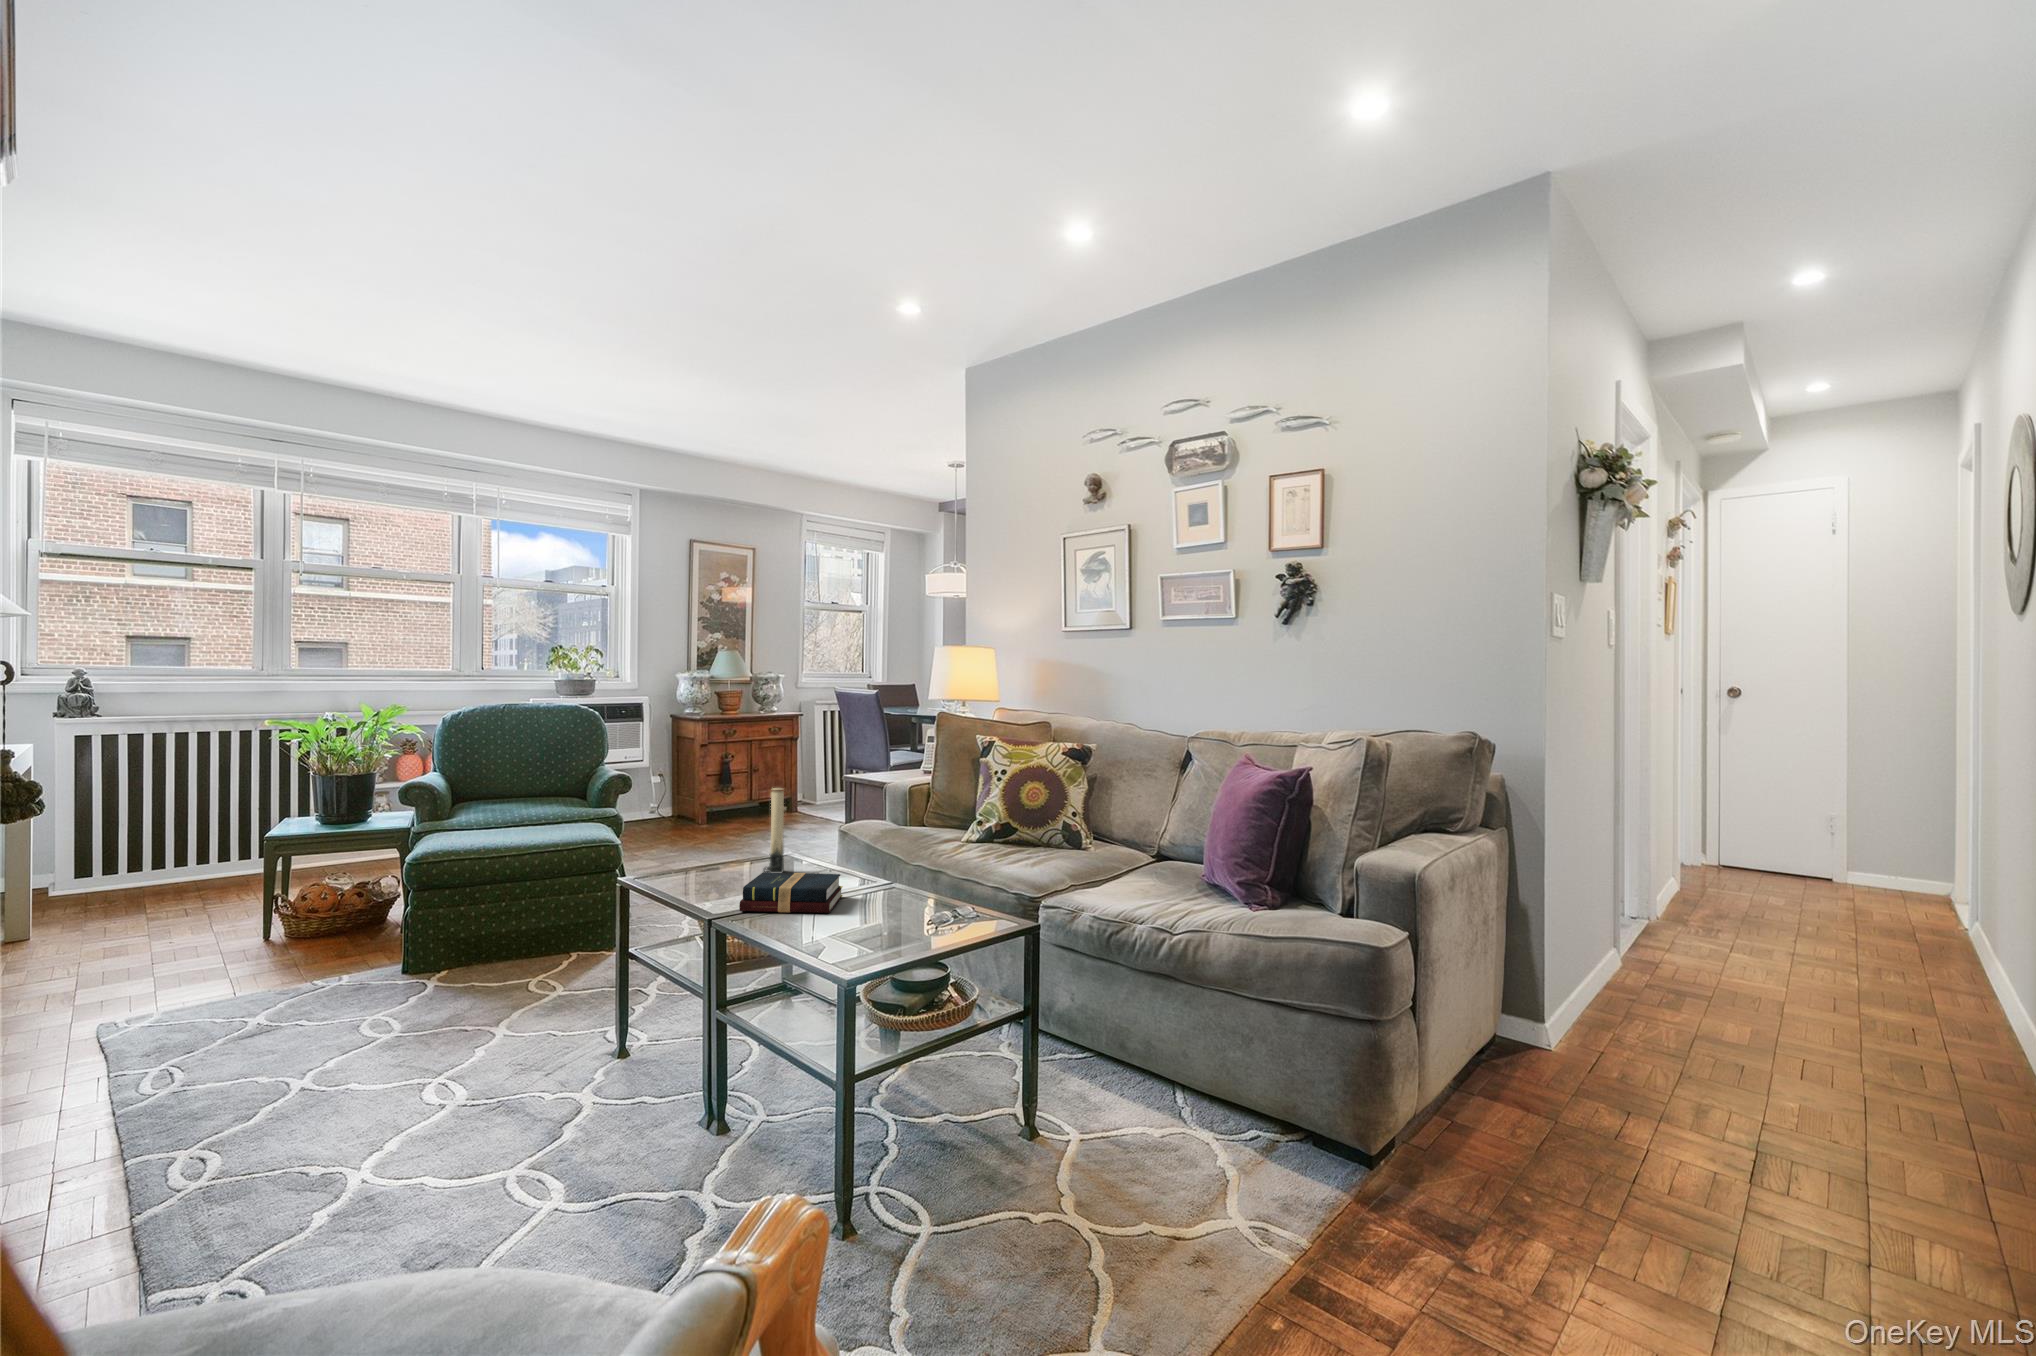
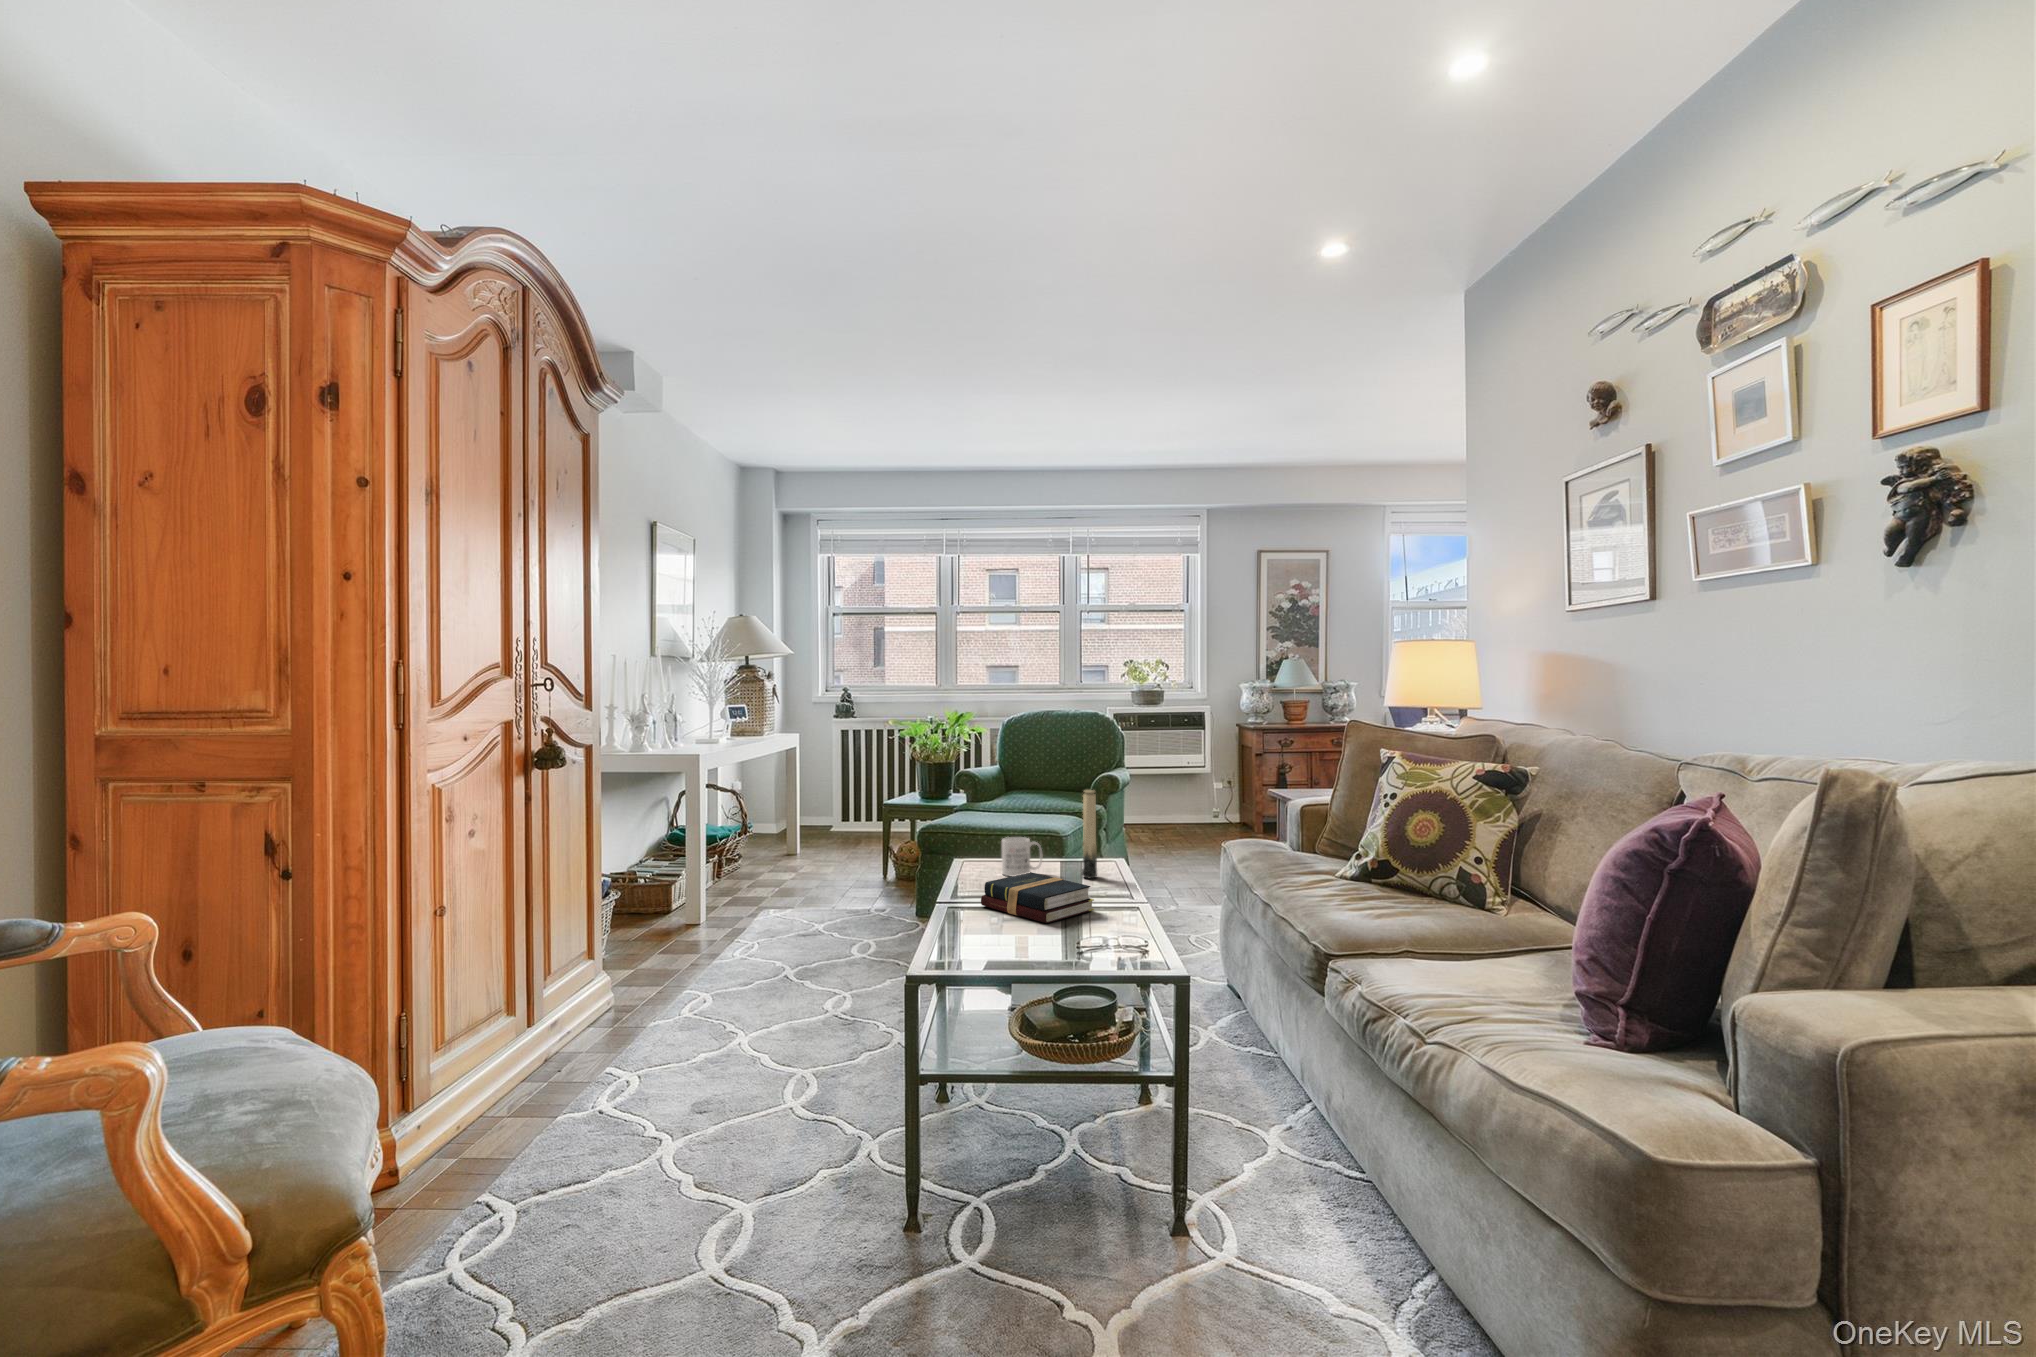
mug: none [686,842,726,884] -> present [1002,837,1042,876]

